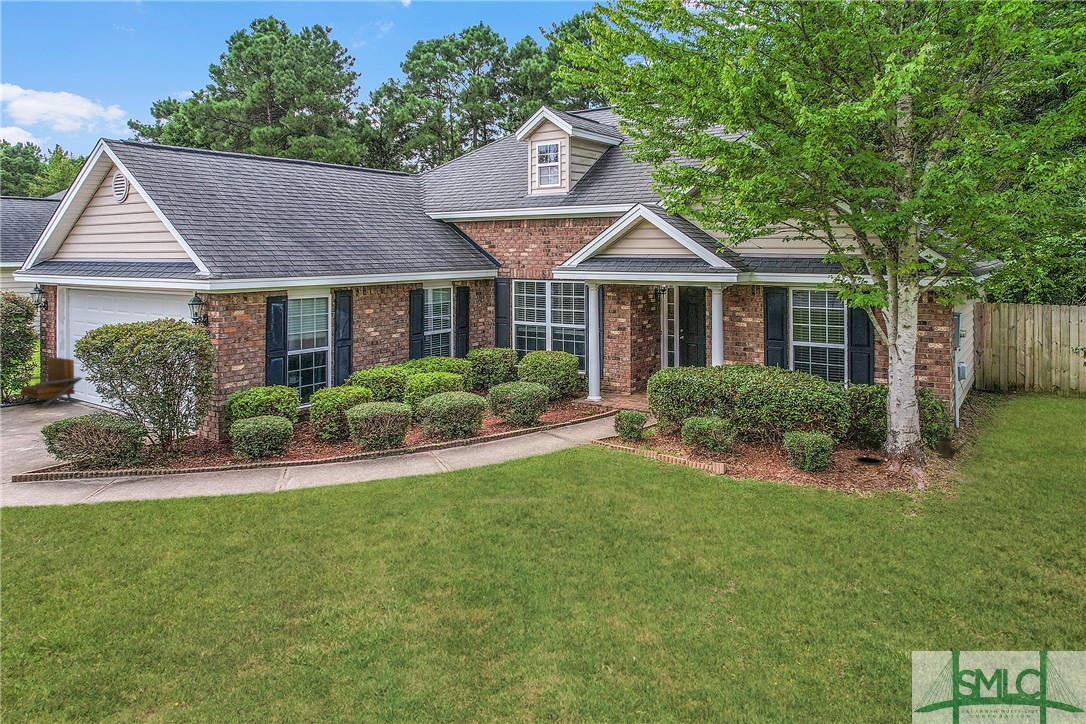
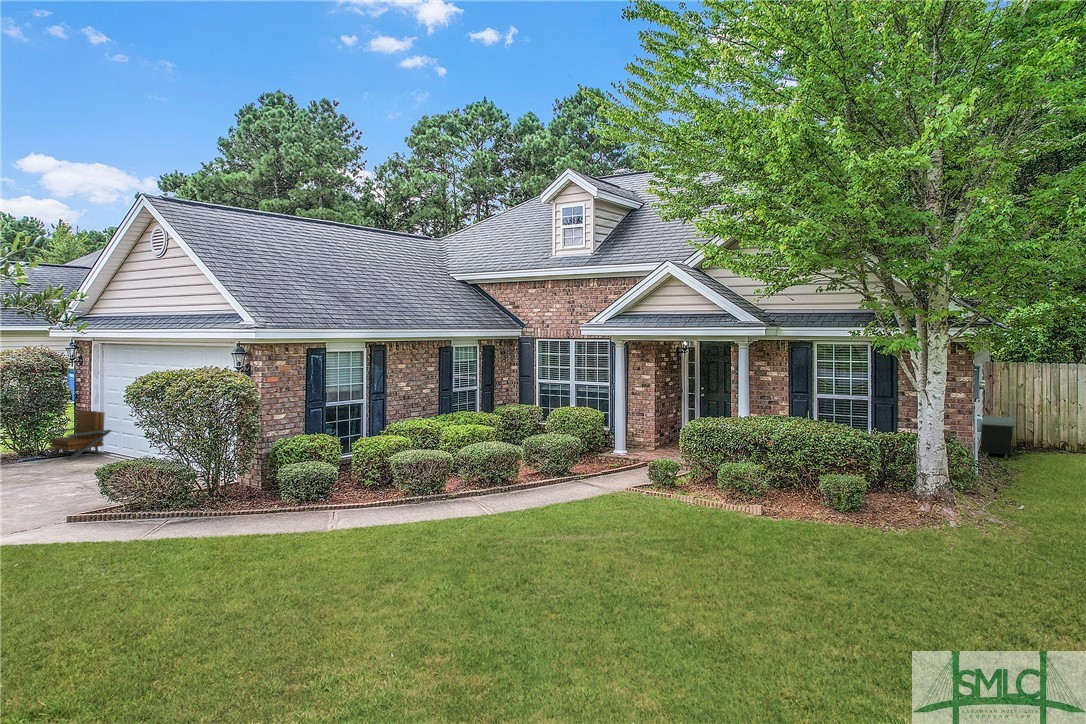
storage bench: none [966,361,1006,405] -> present [980,416,1015,458]
potted tree: present [855,423,884,465] -> none [884,463,917,508]
watering can: present [931,437,970,458] -> none [959,482,999,502]

